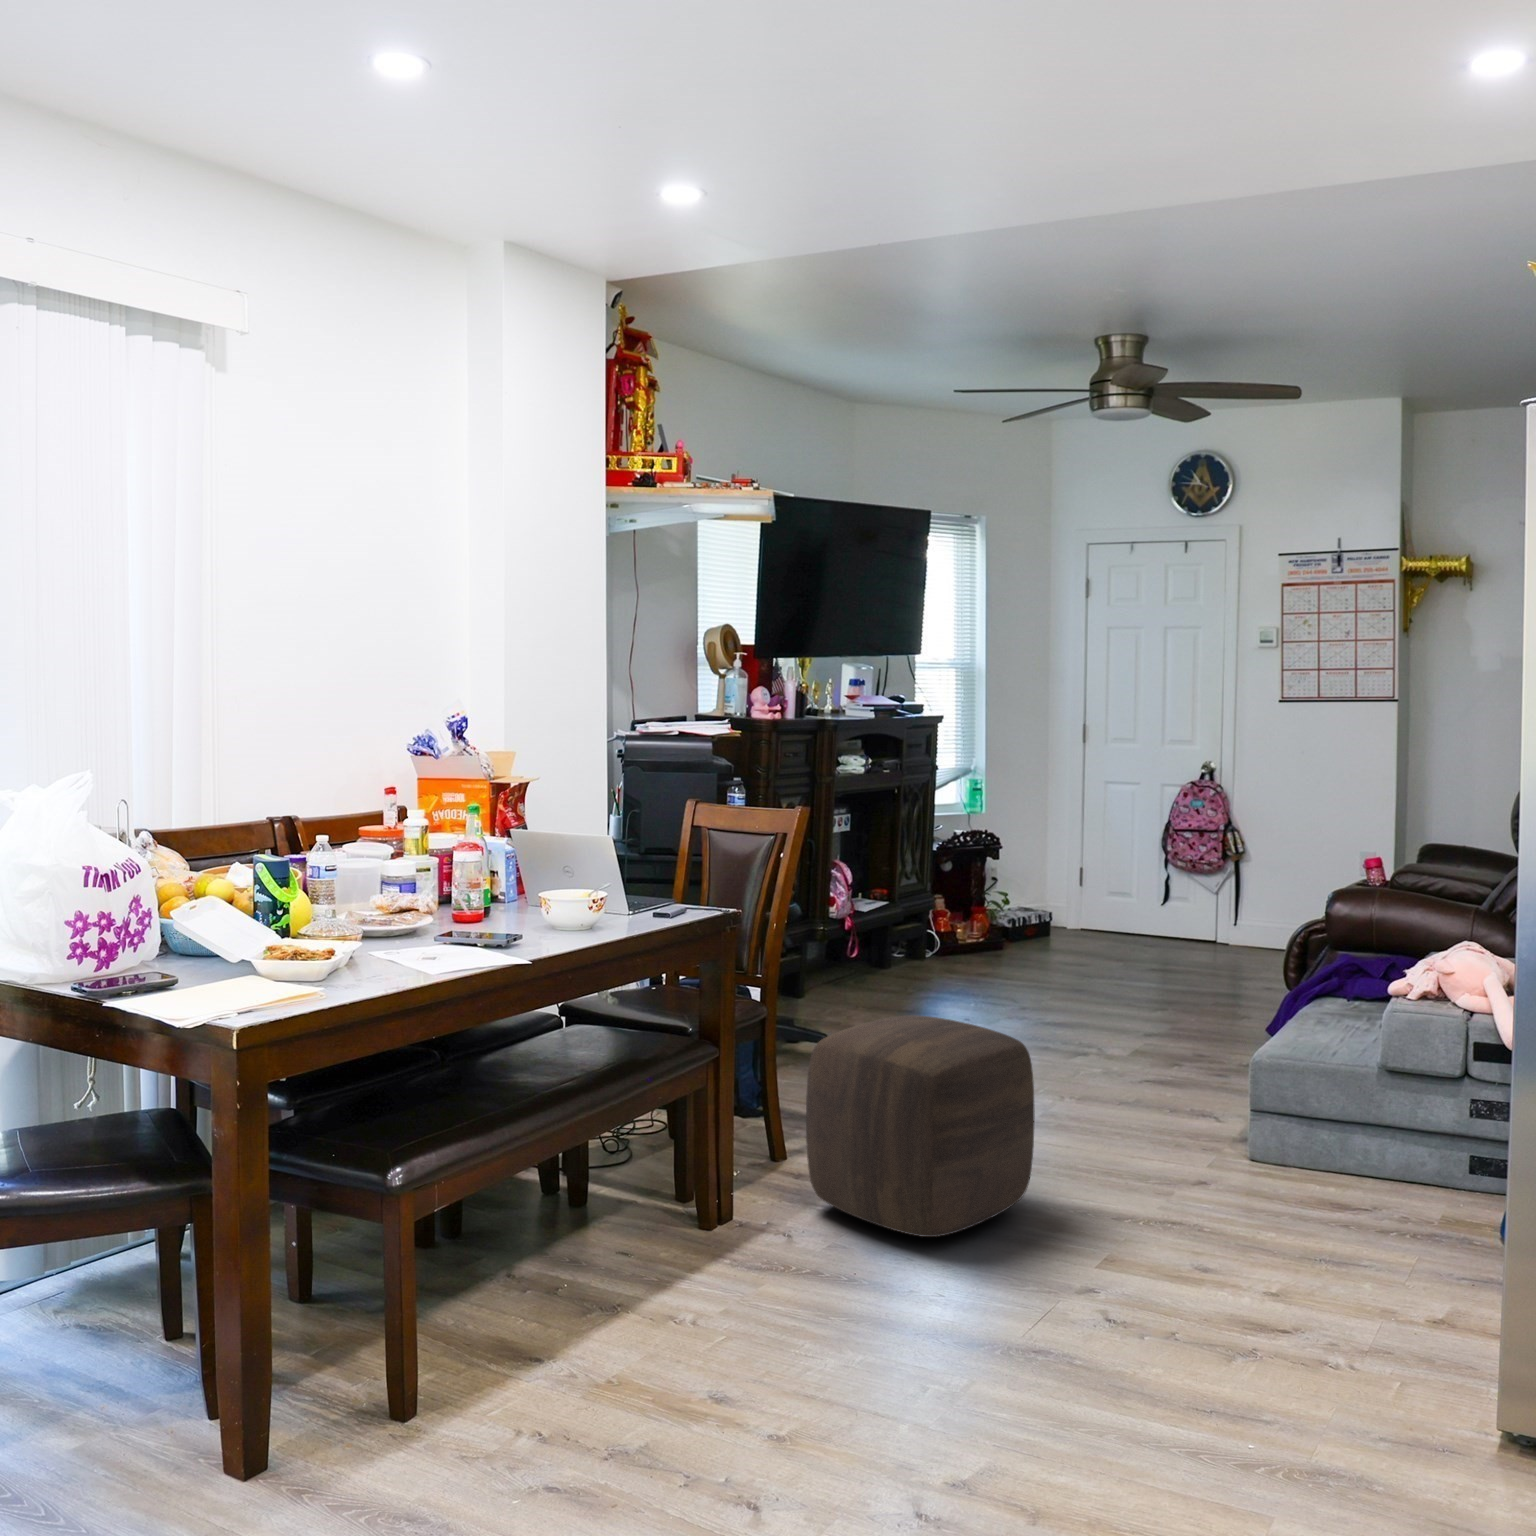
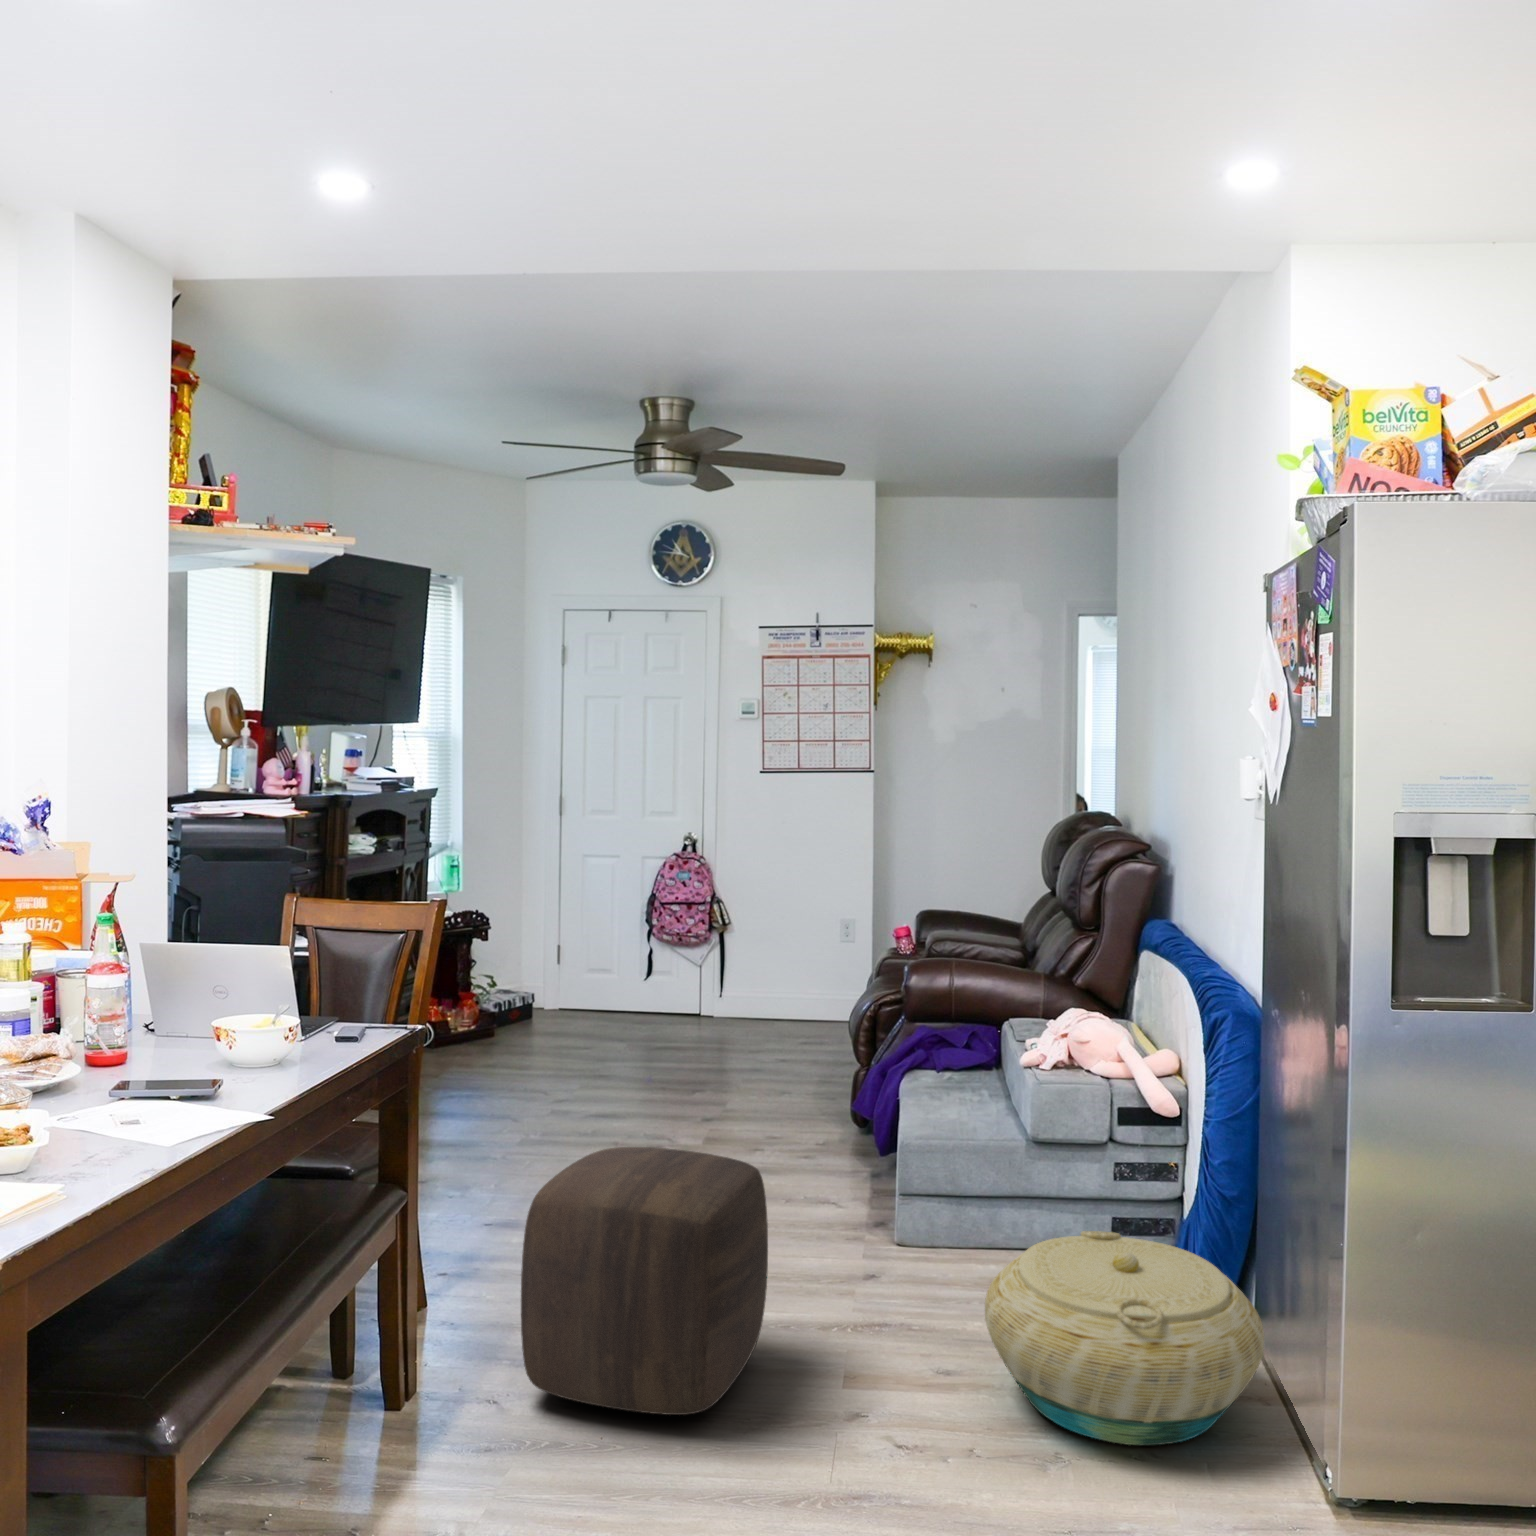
basket: none [1207,1145,1501,1351] -> present [985,1231,1264,1445]

